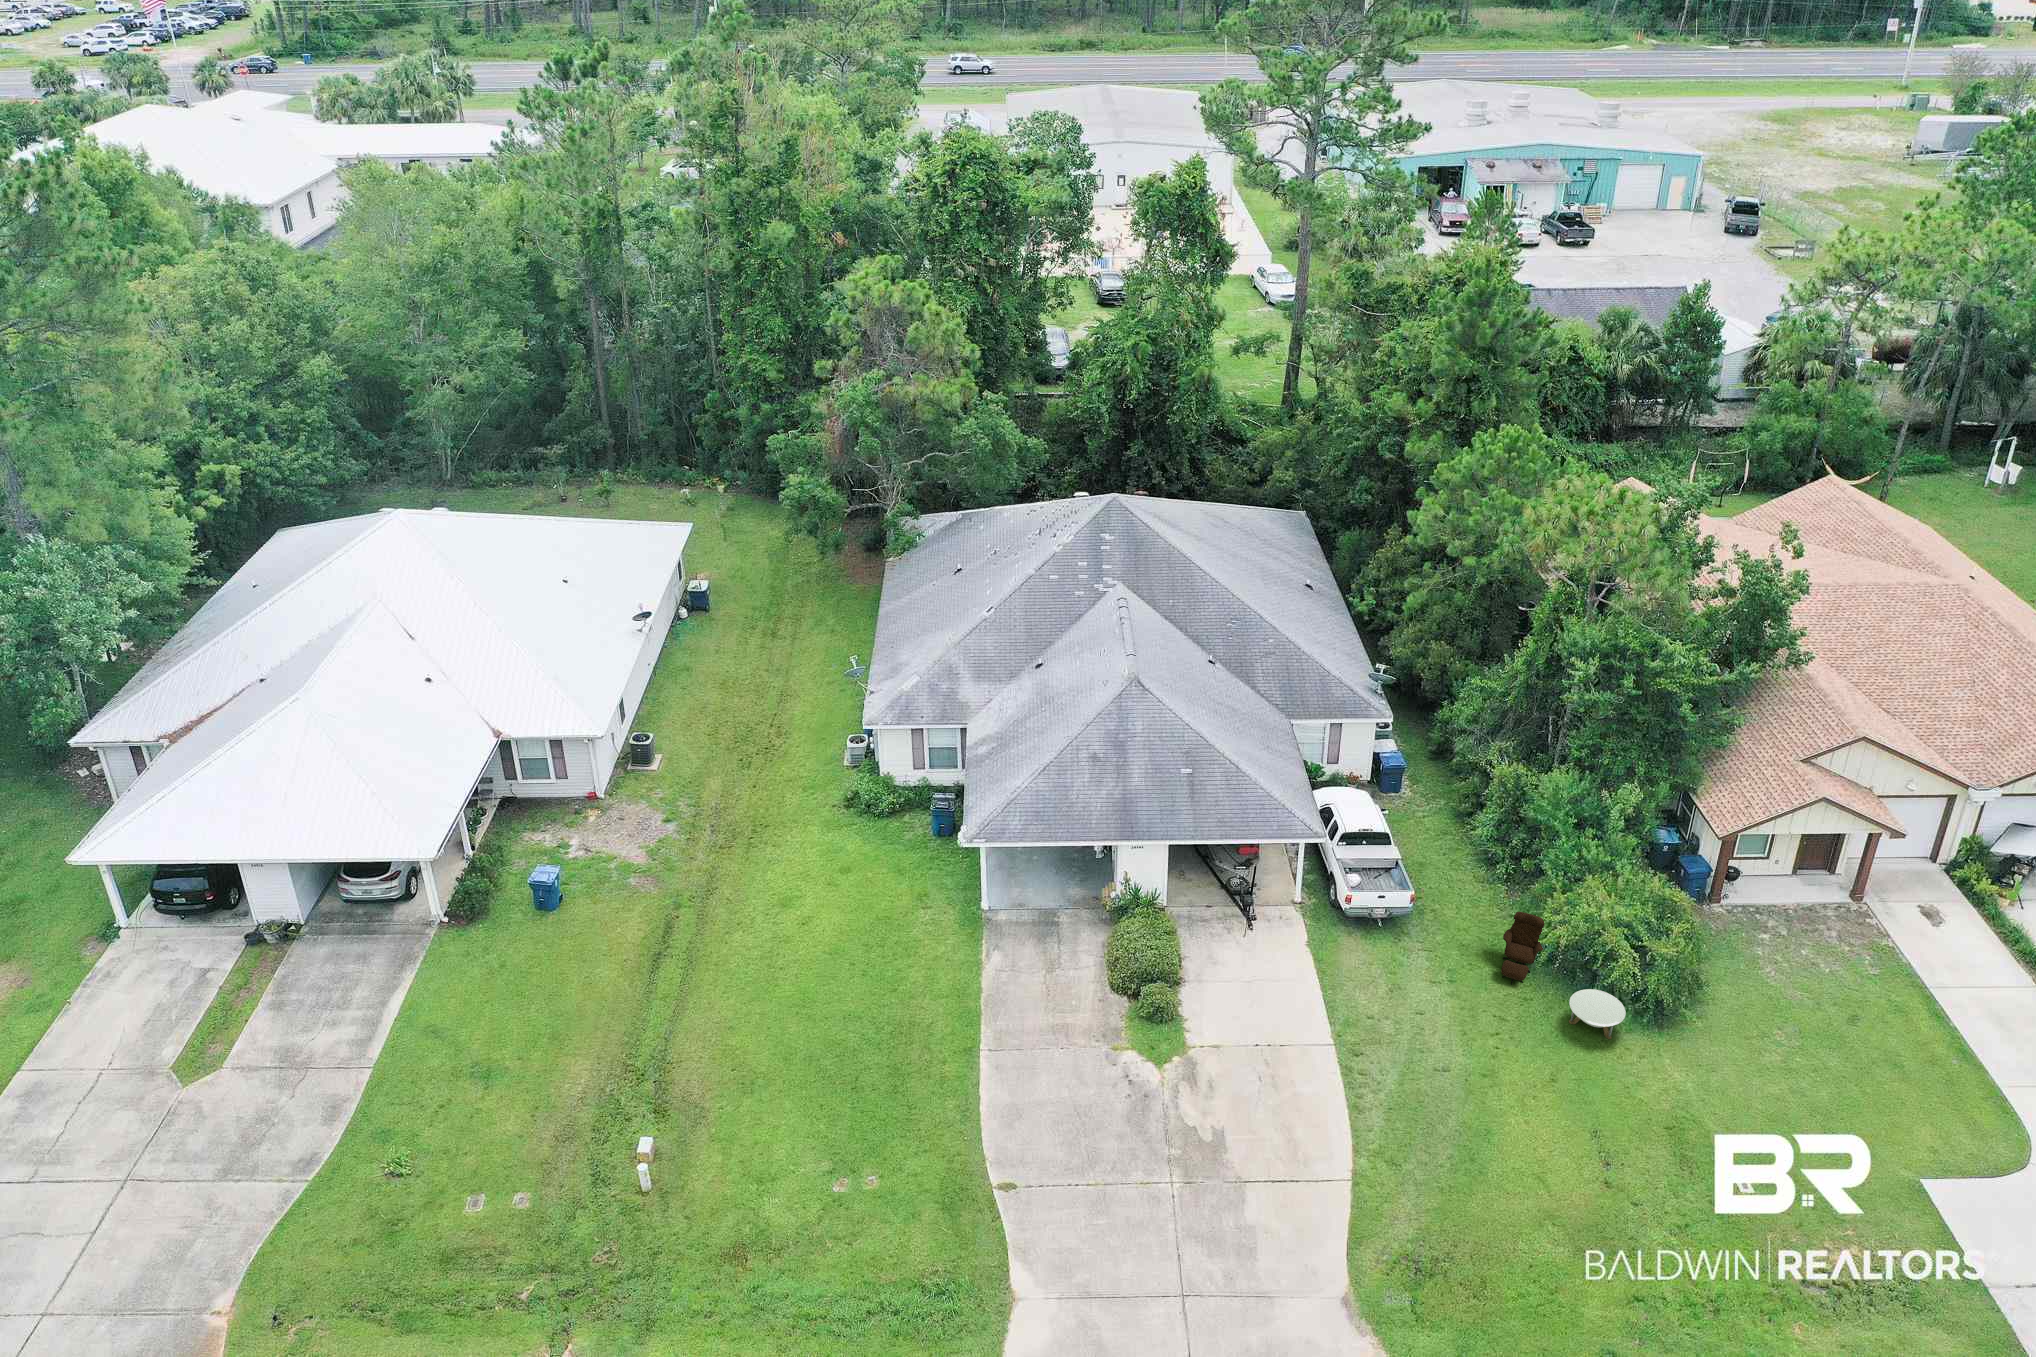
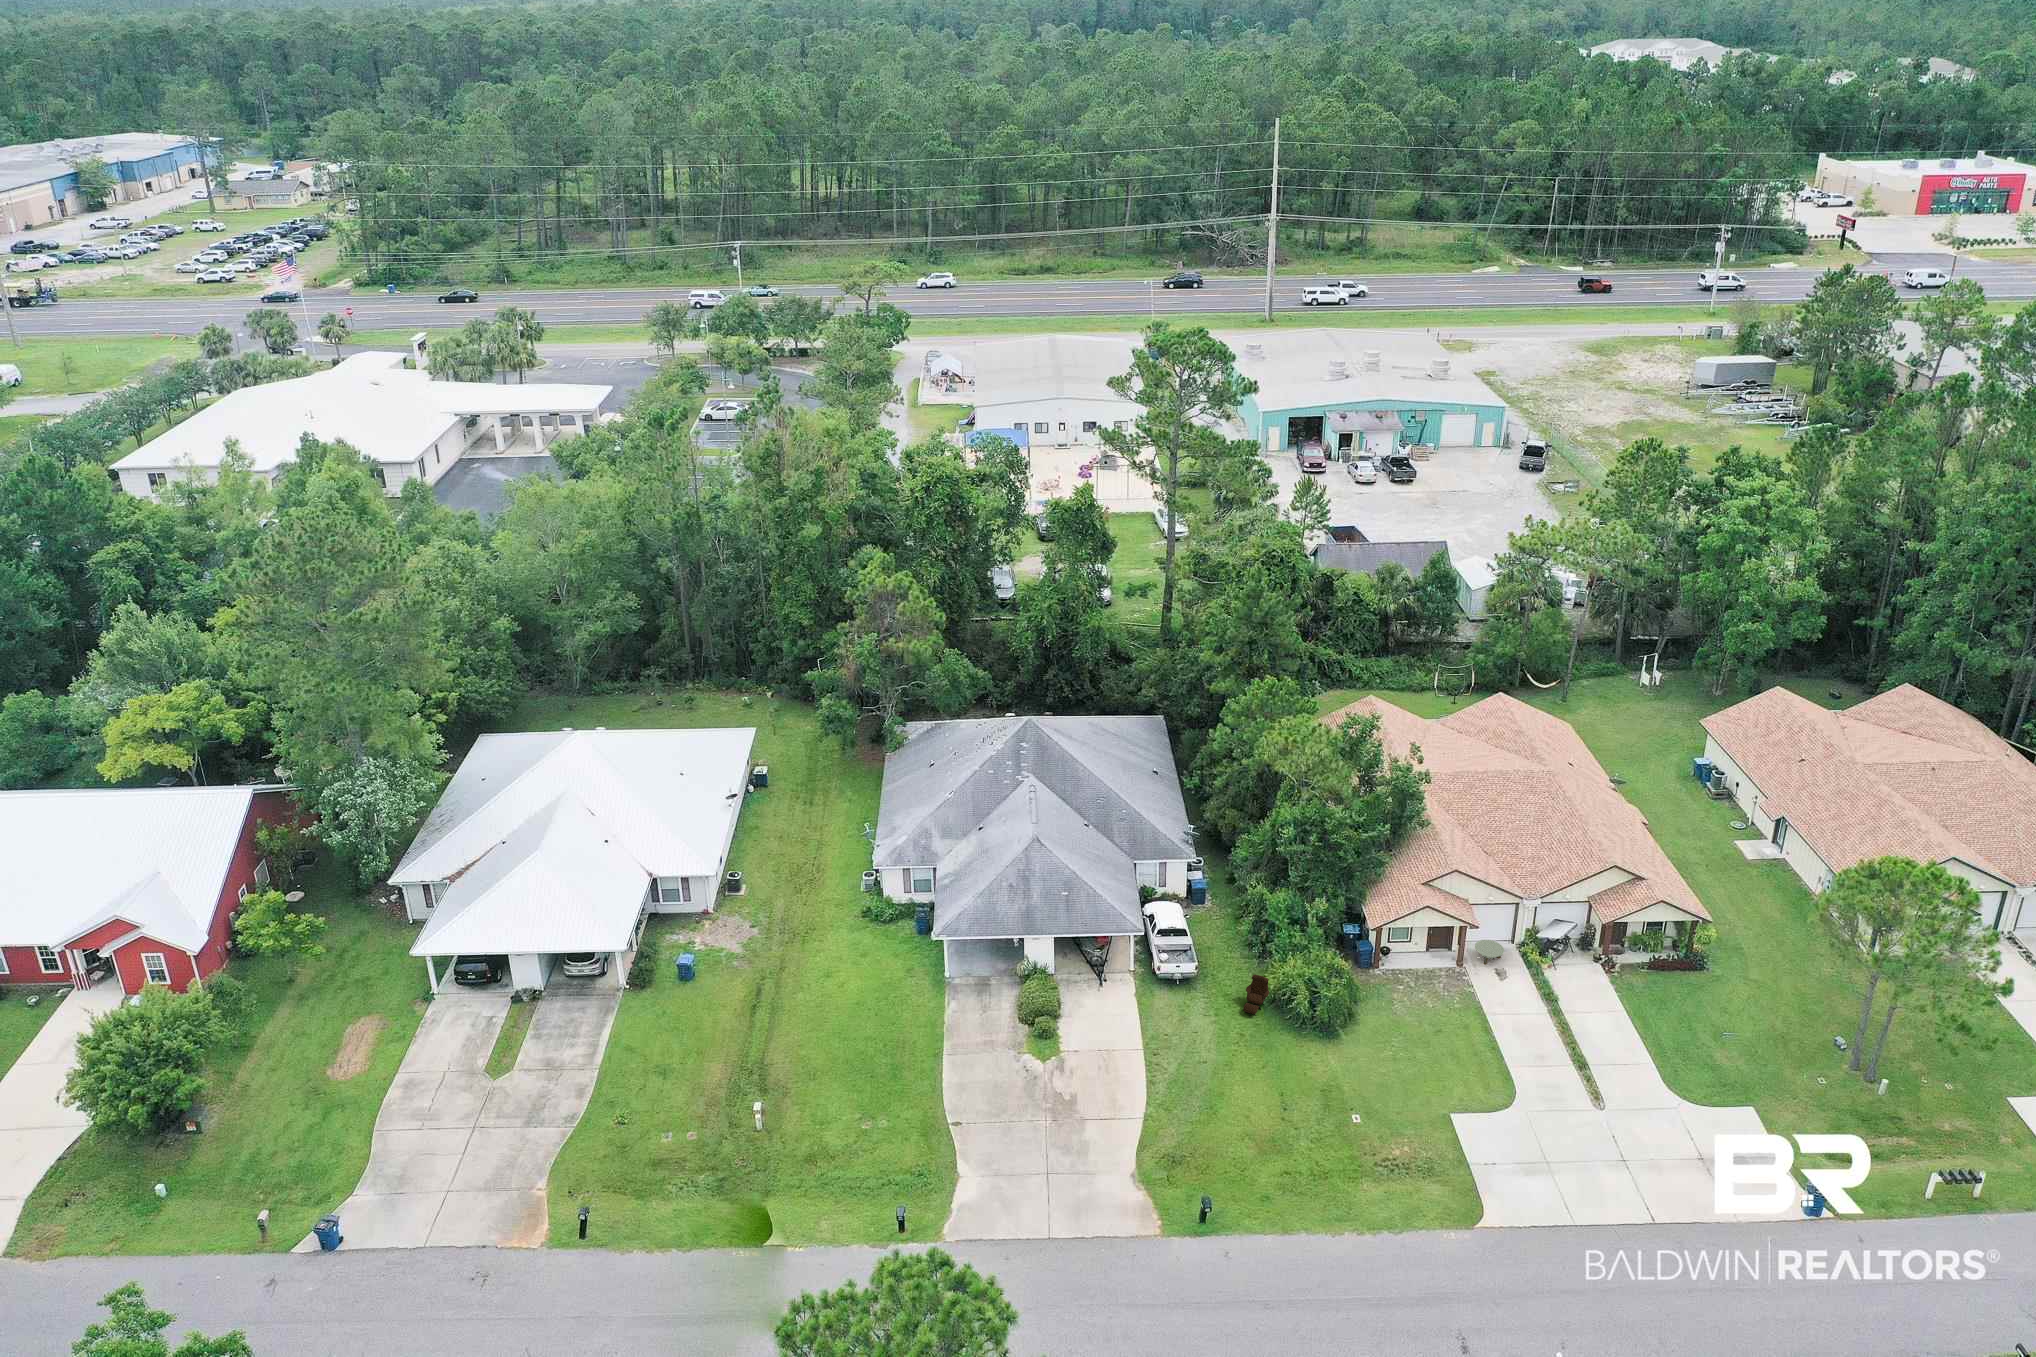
round table: present [1569,989,1626,1039] -> present [1475,940,1504,964]

